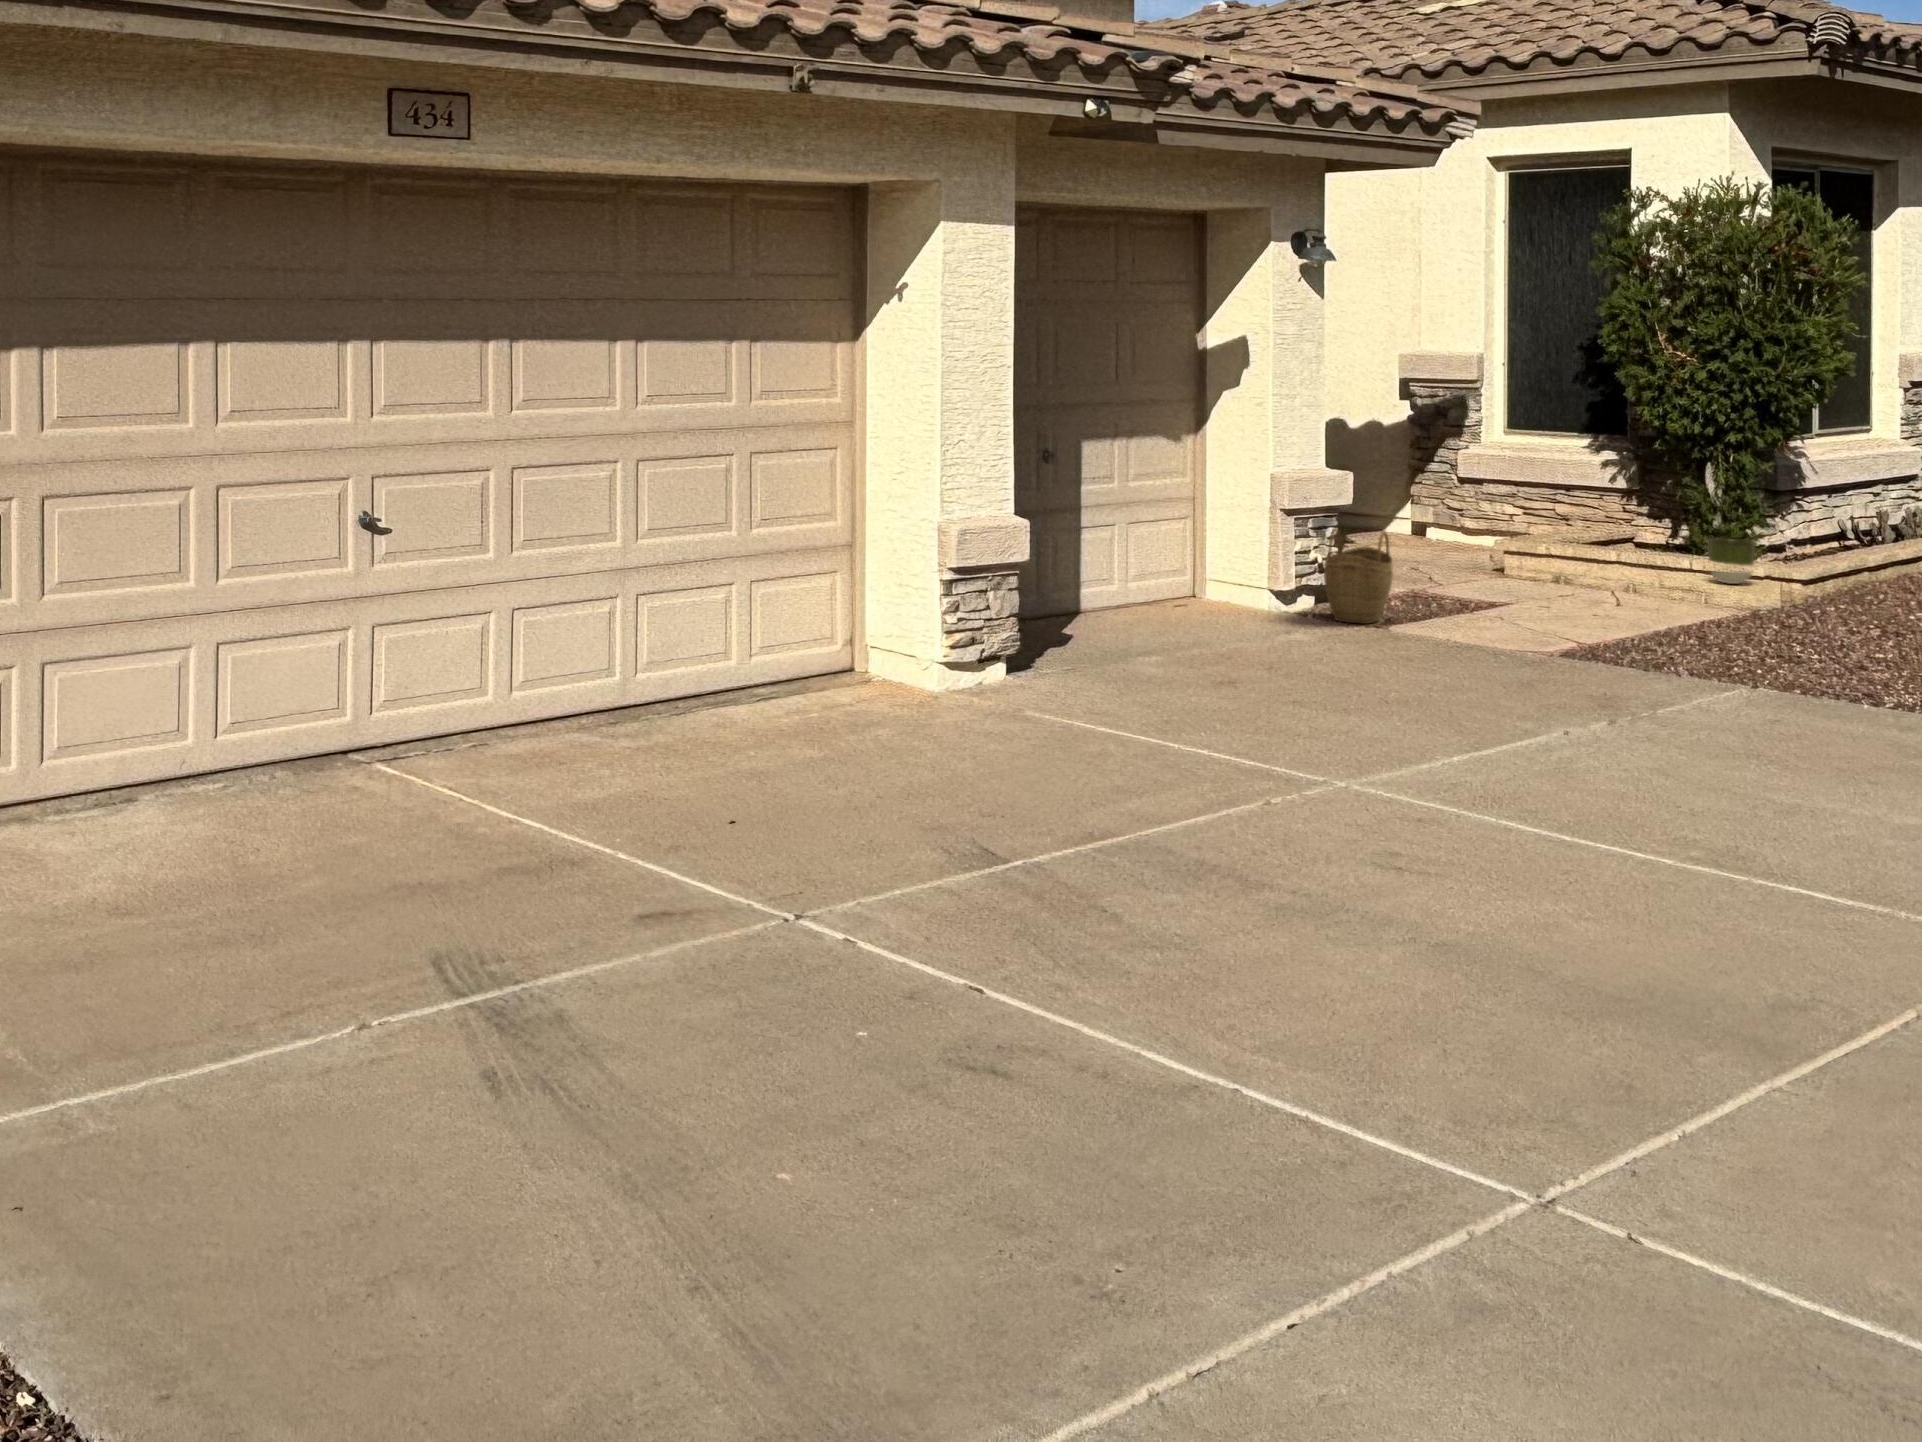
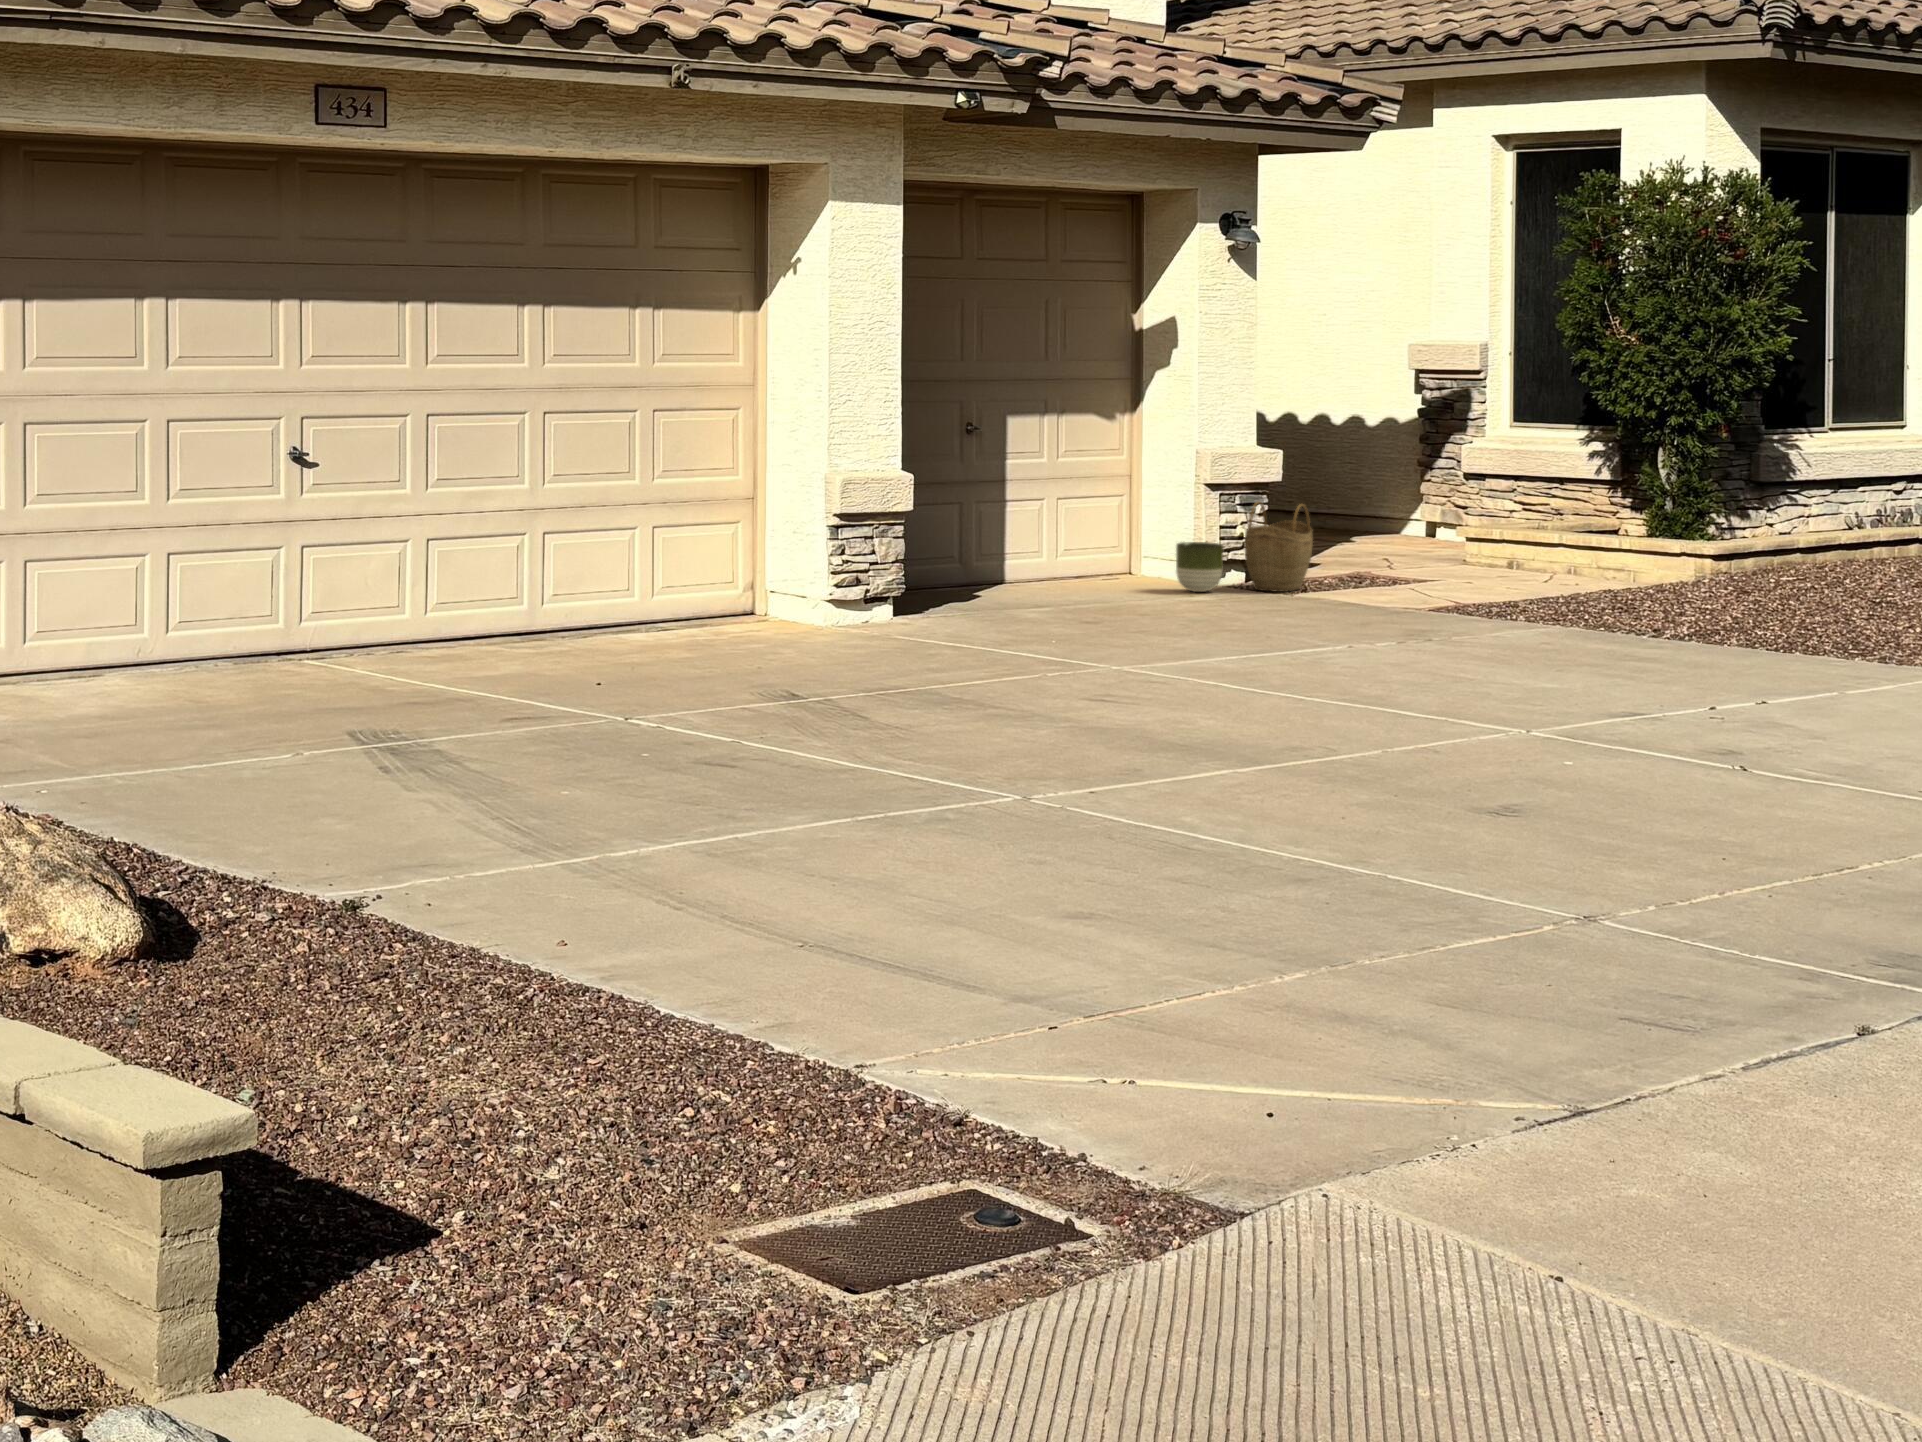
planter: present [1709,538,1755,584] -> present [1176,542,1223,592]

